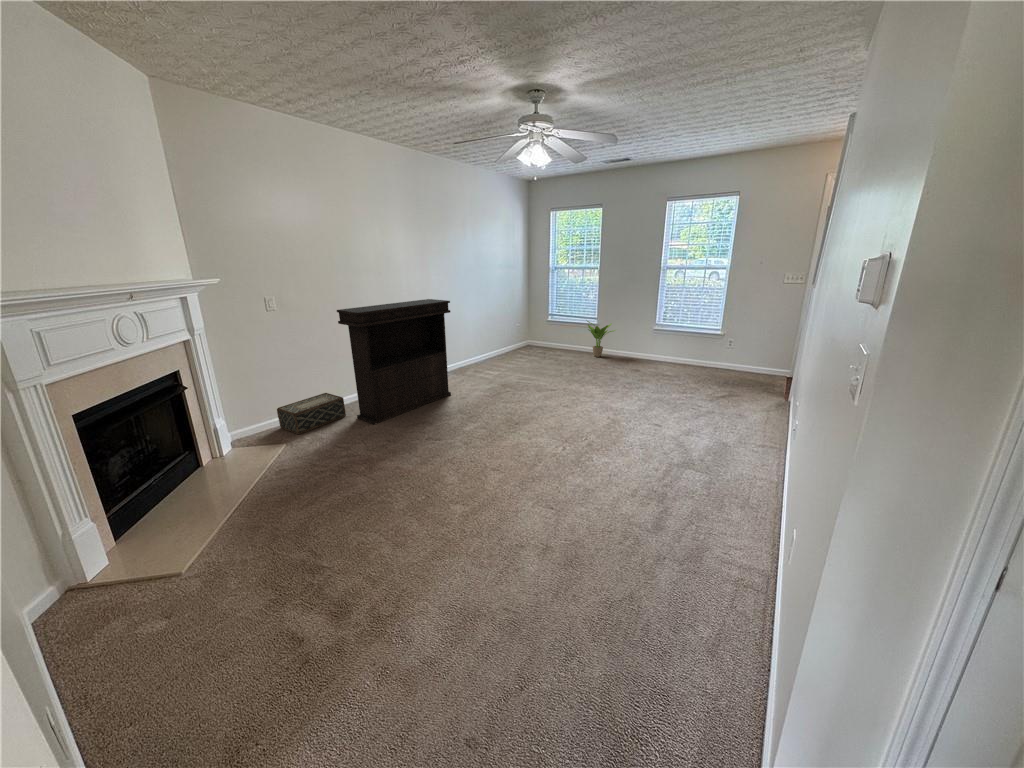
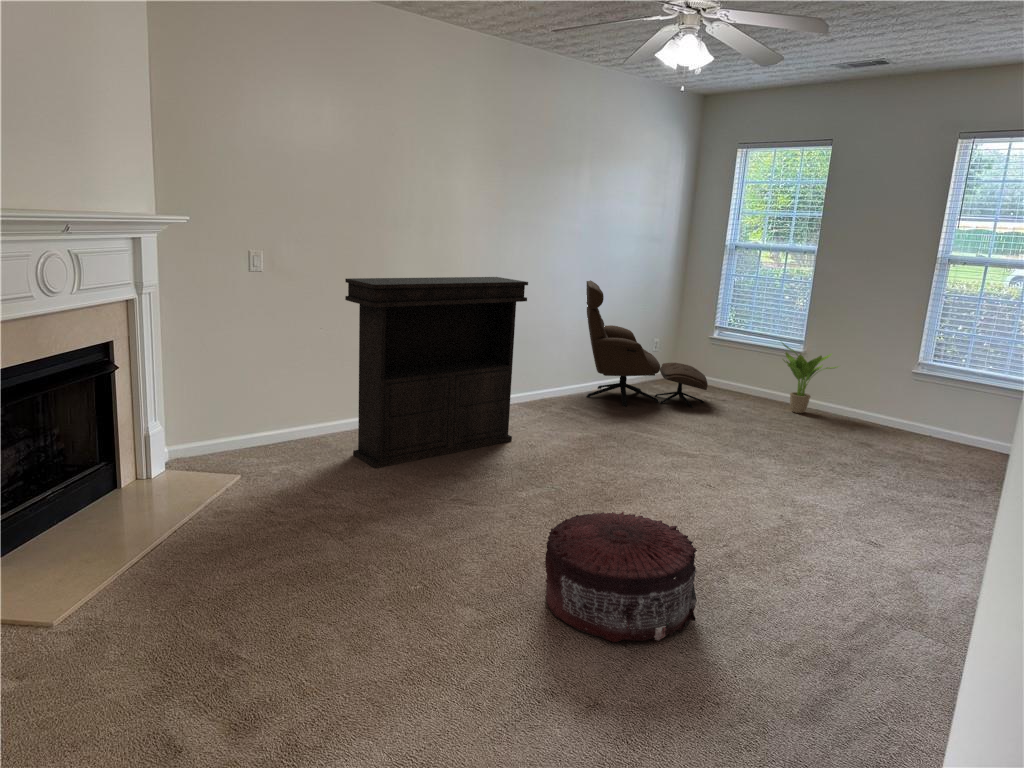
lounge chair: none [477,295,551,365] -> present [586,280,708,408]
woven basket: present [277,393,346,434] -> none [237,408,337,465]
pouf: none [495,431,583,508] -> present [545,512,697,642]

